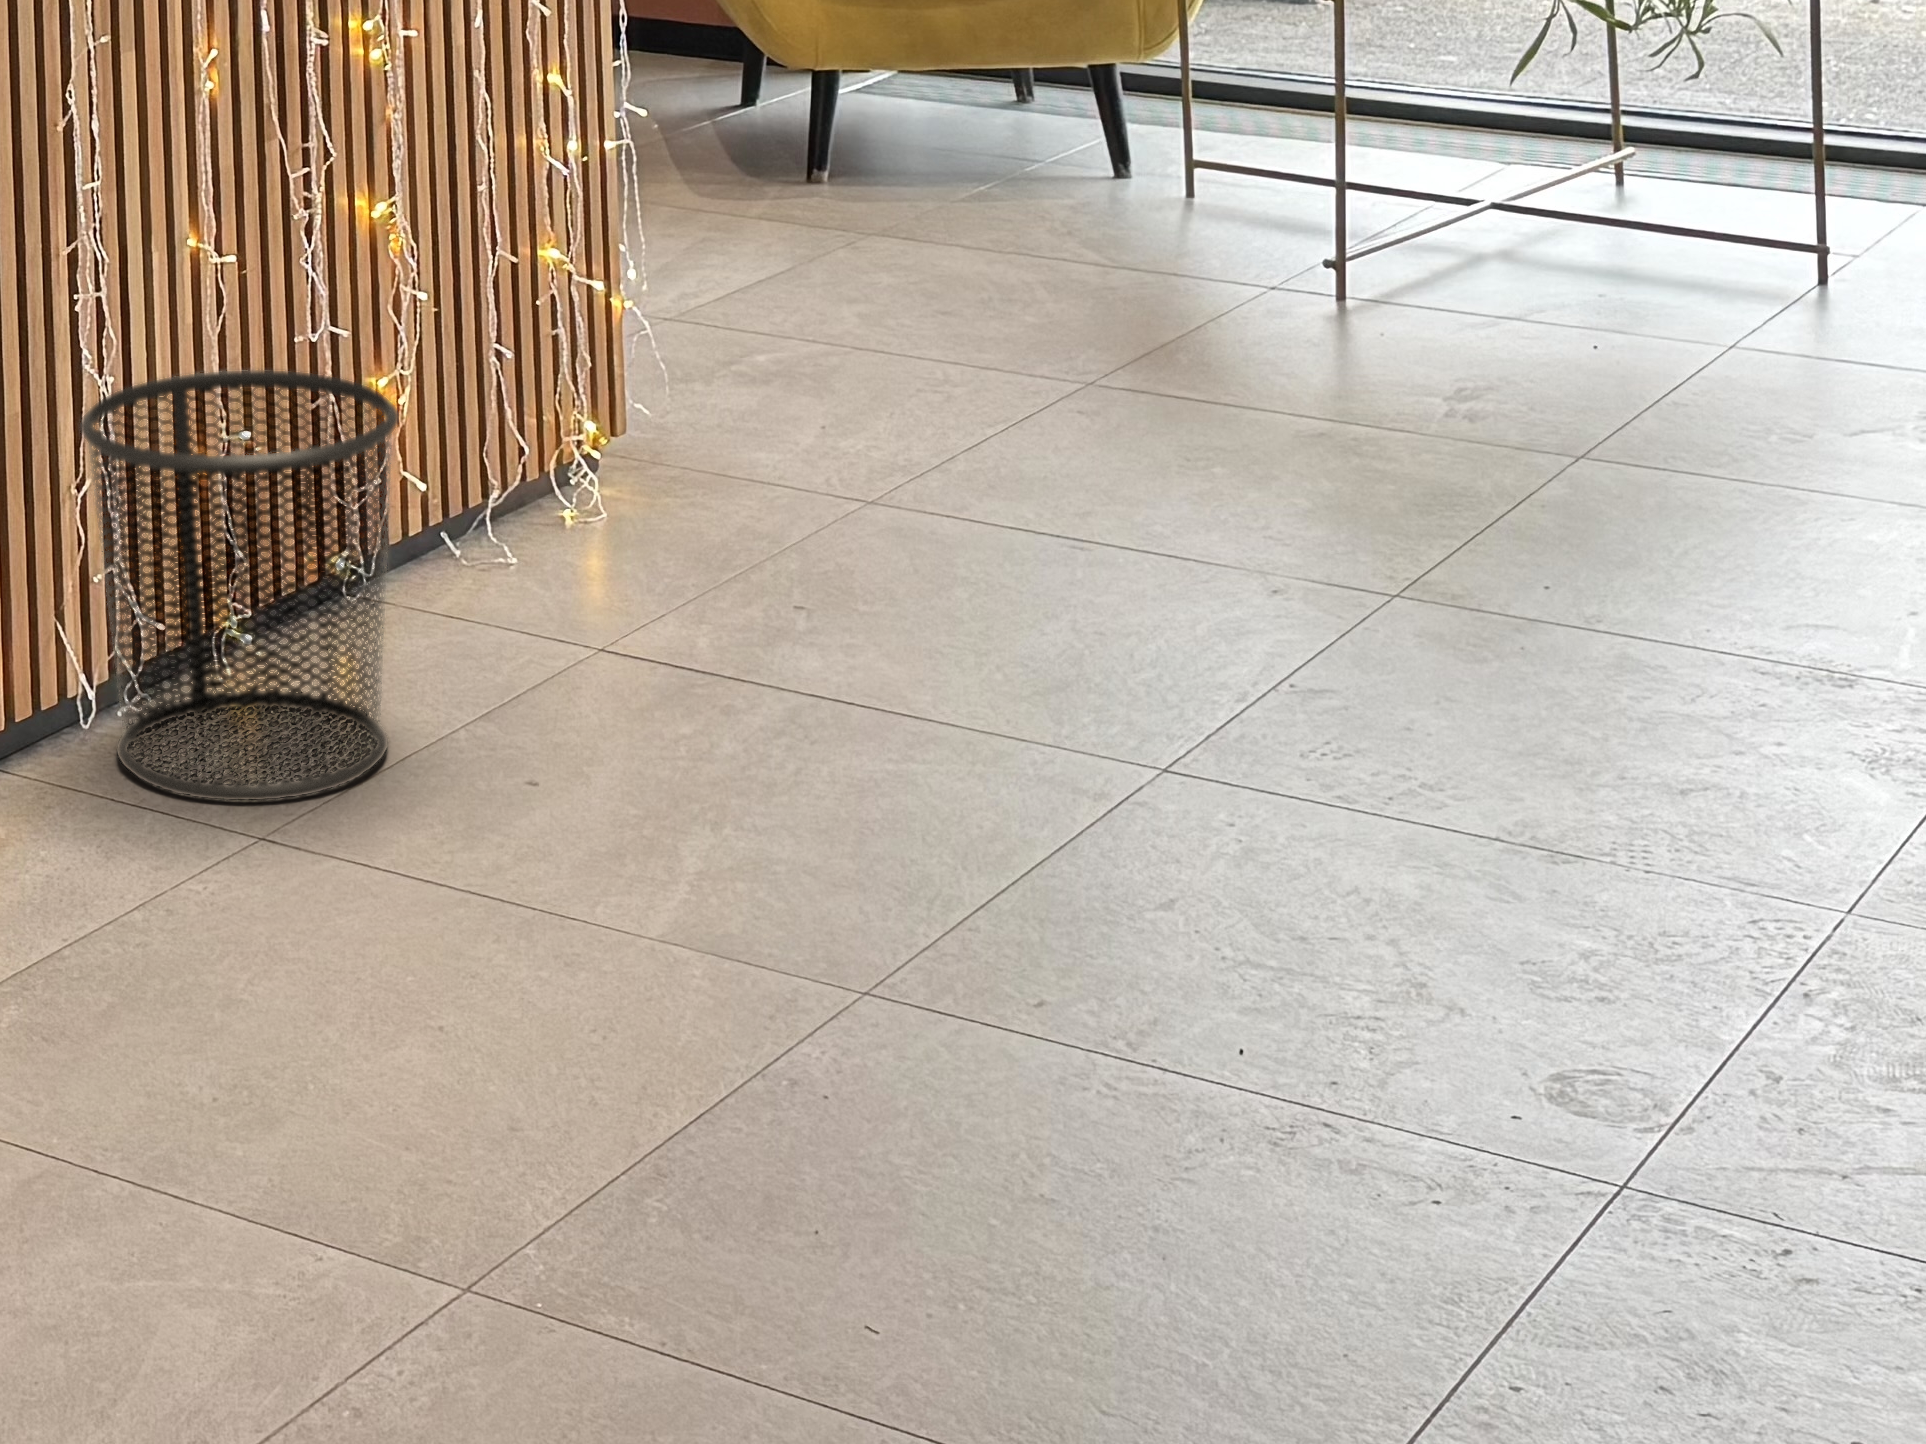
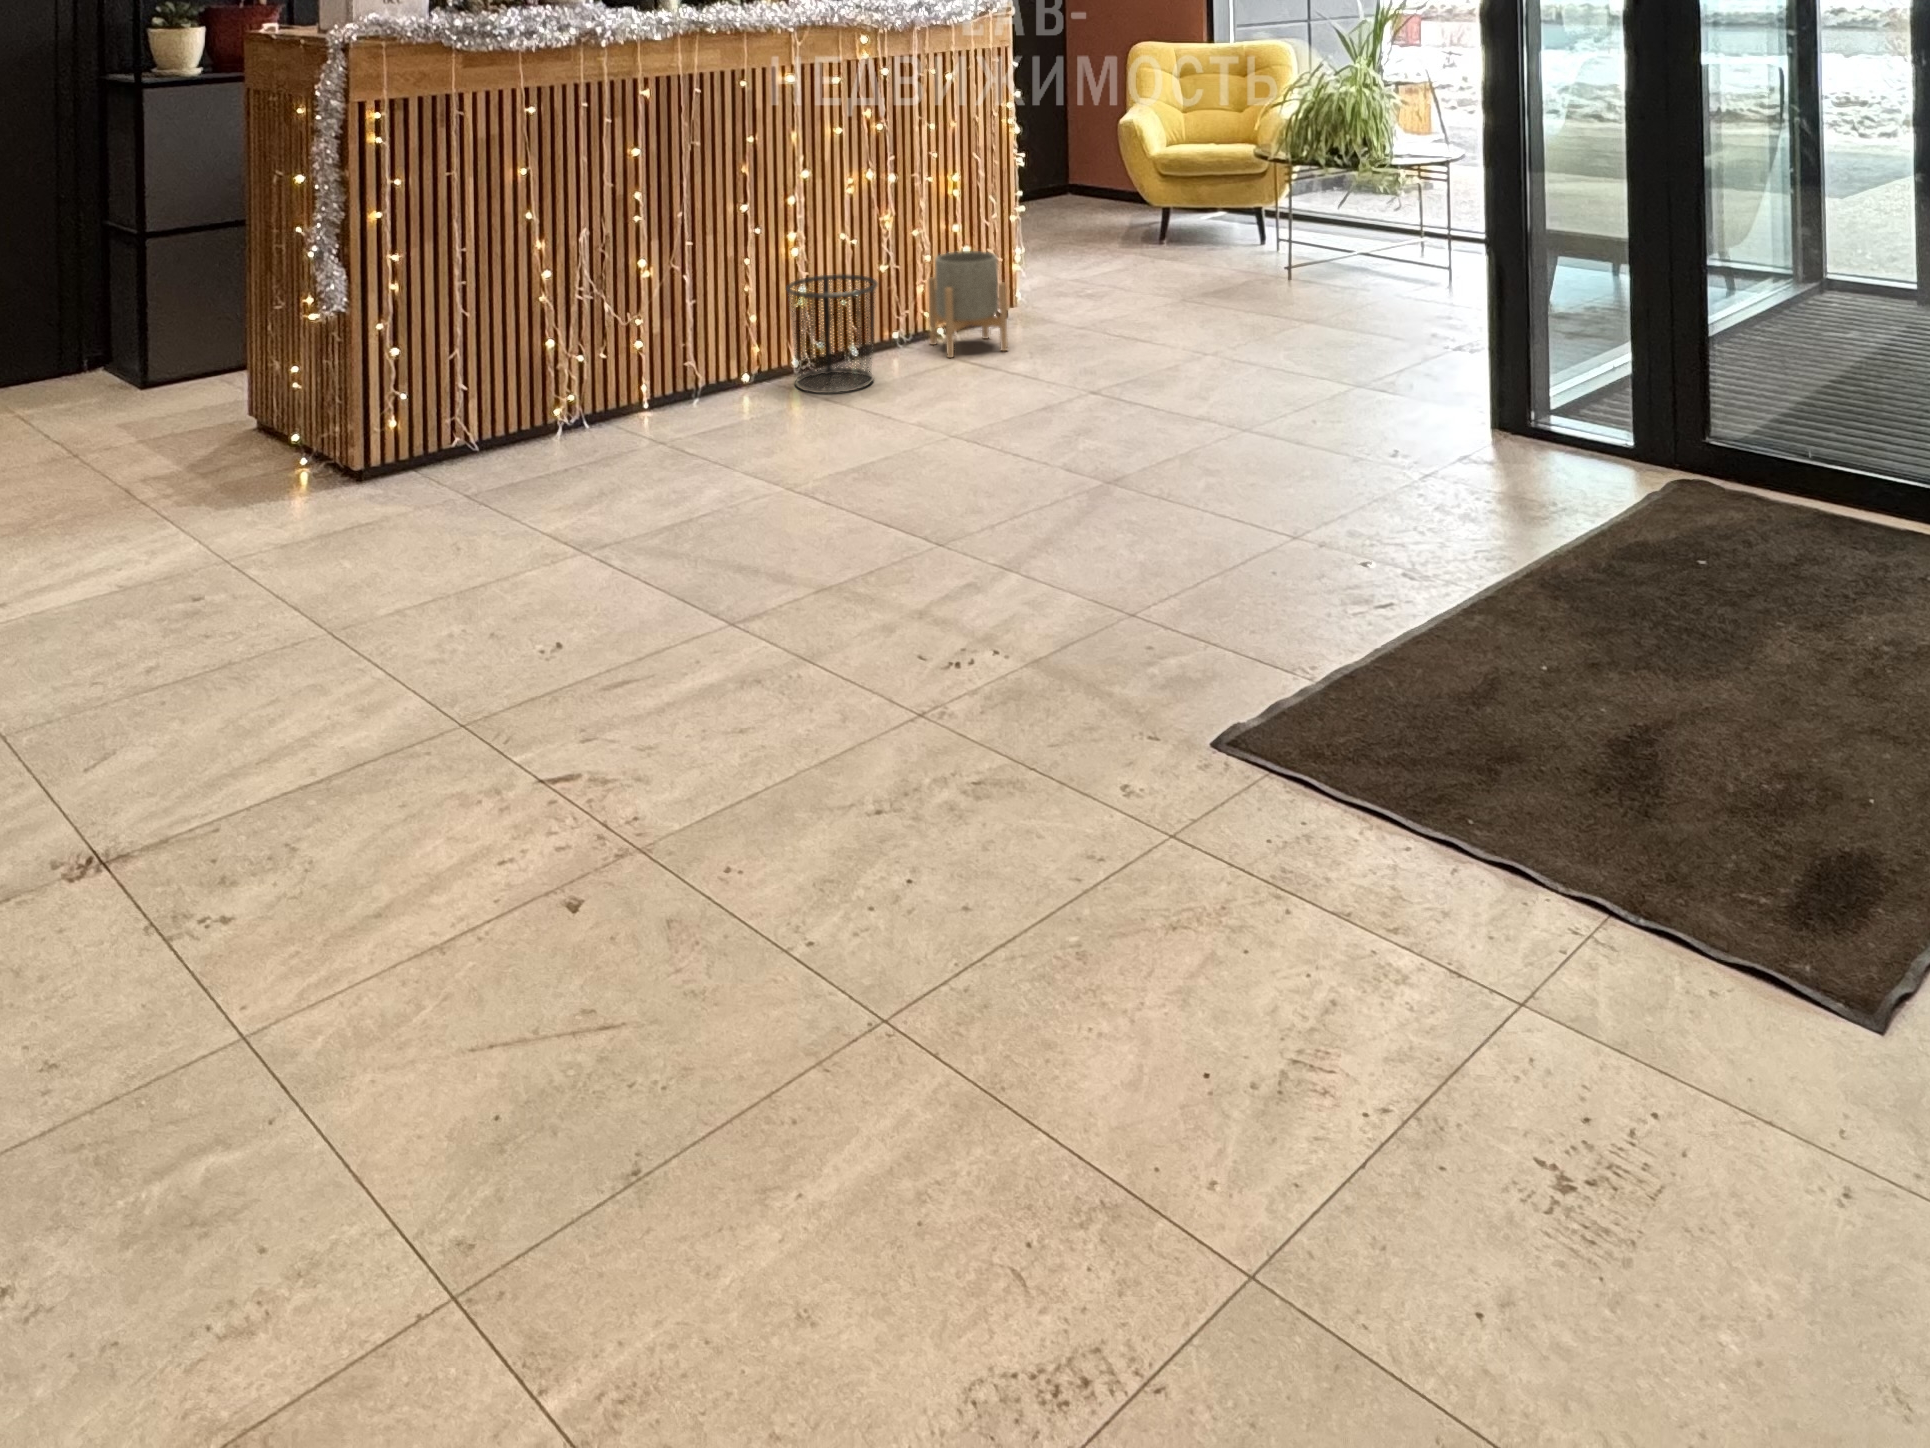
planter: none [432,255,723,624] -> present [928,251,1008,358]

